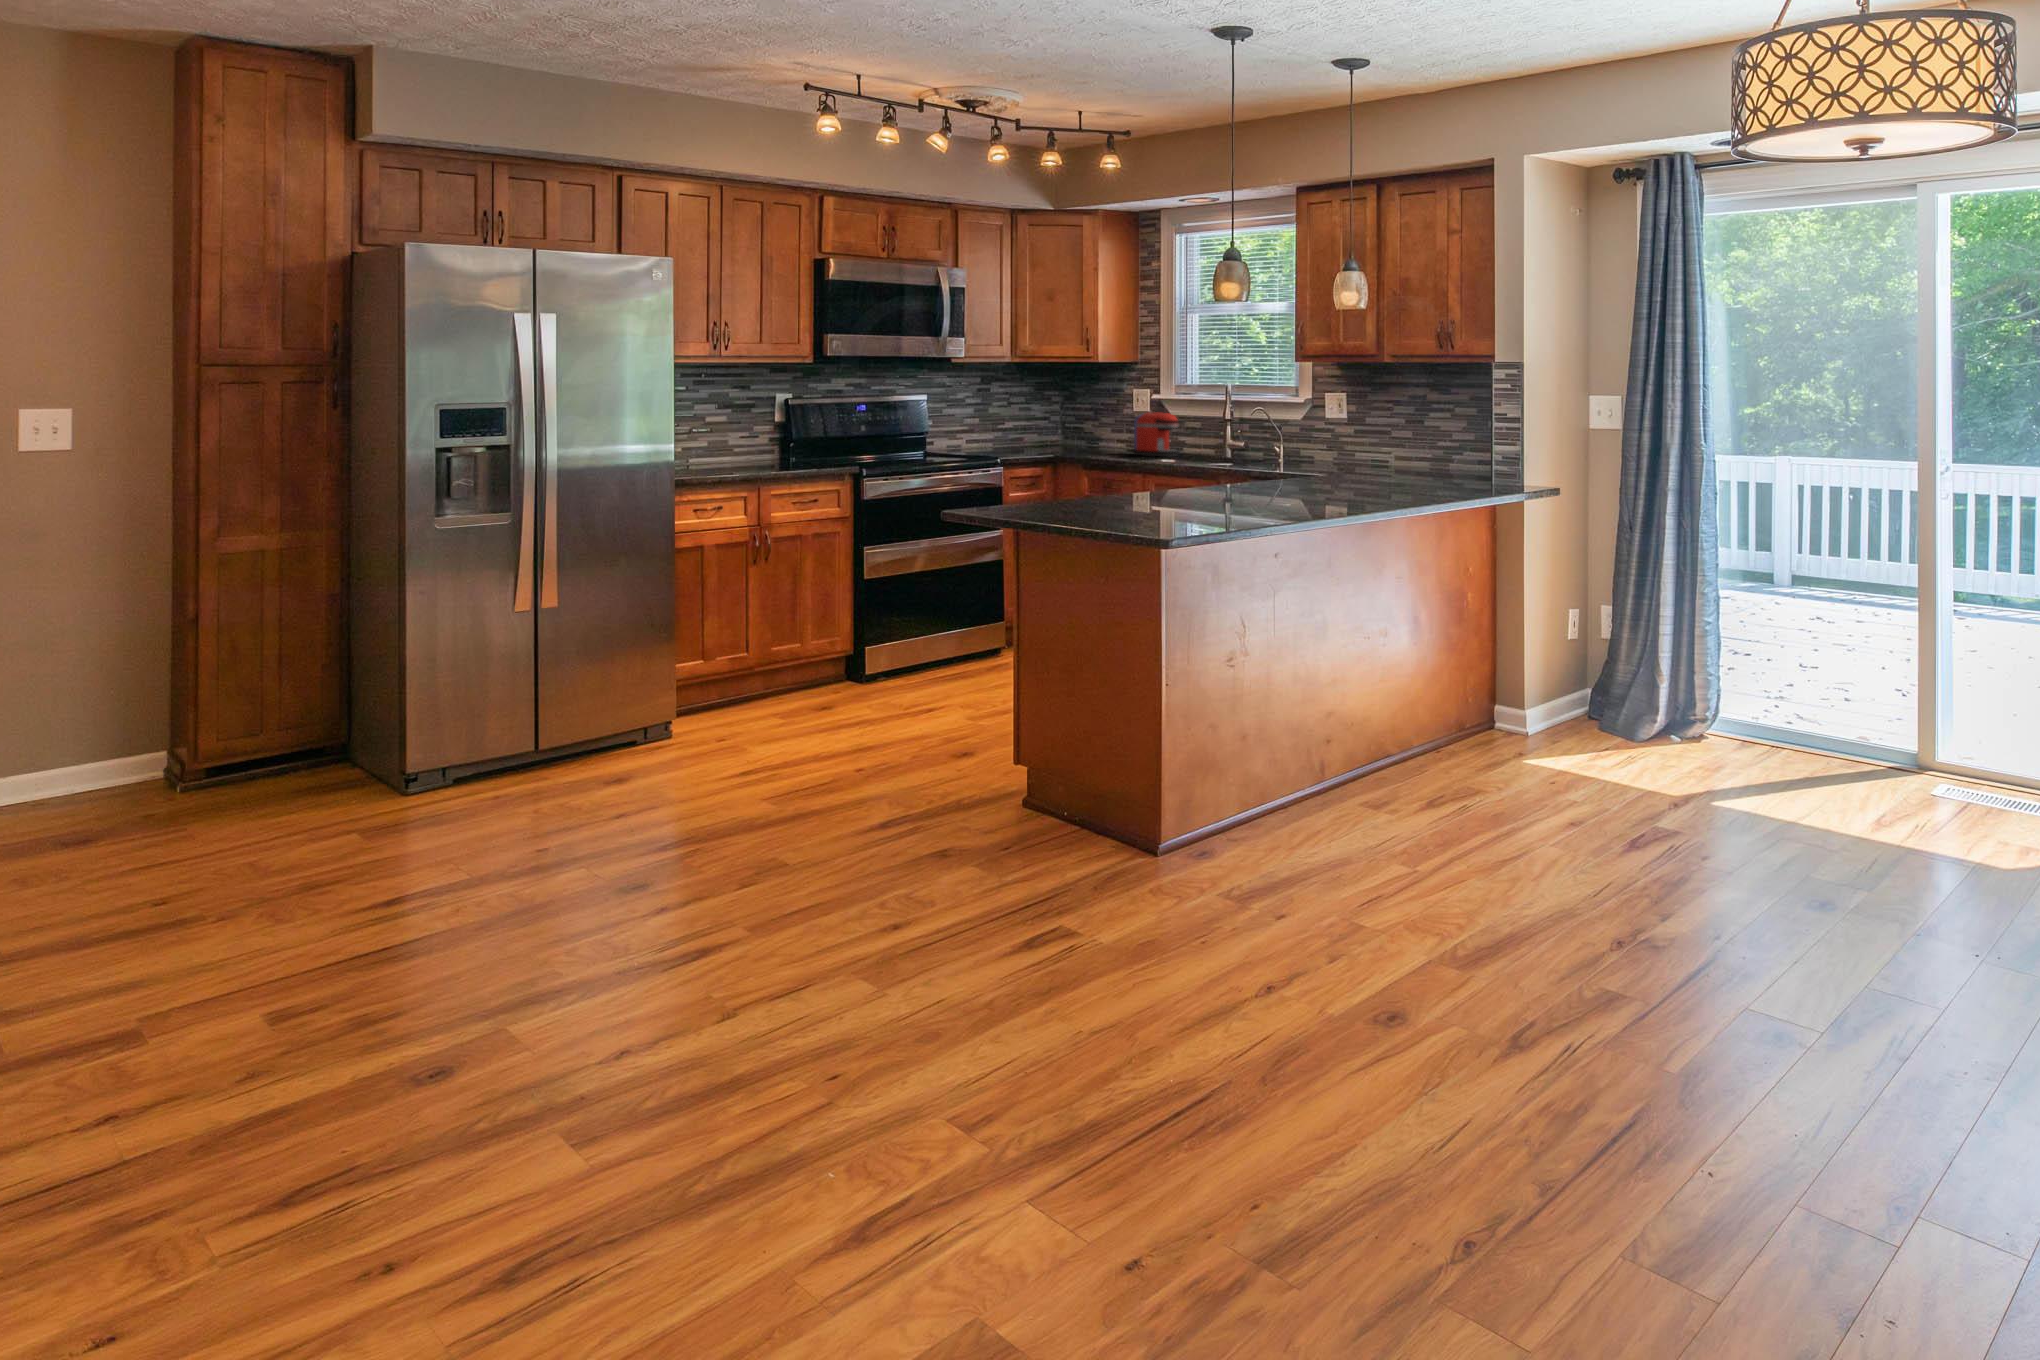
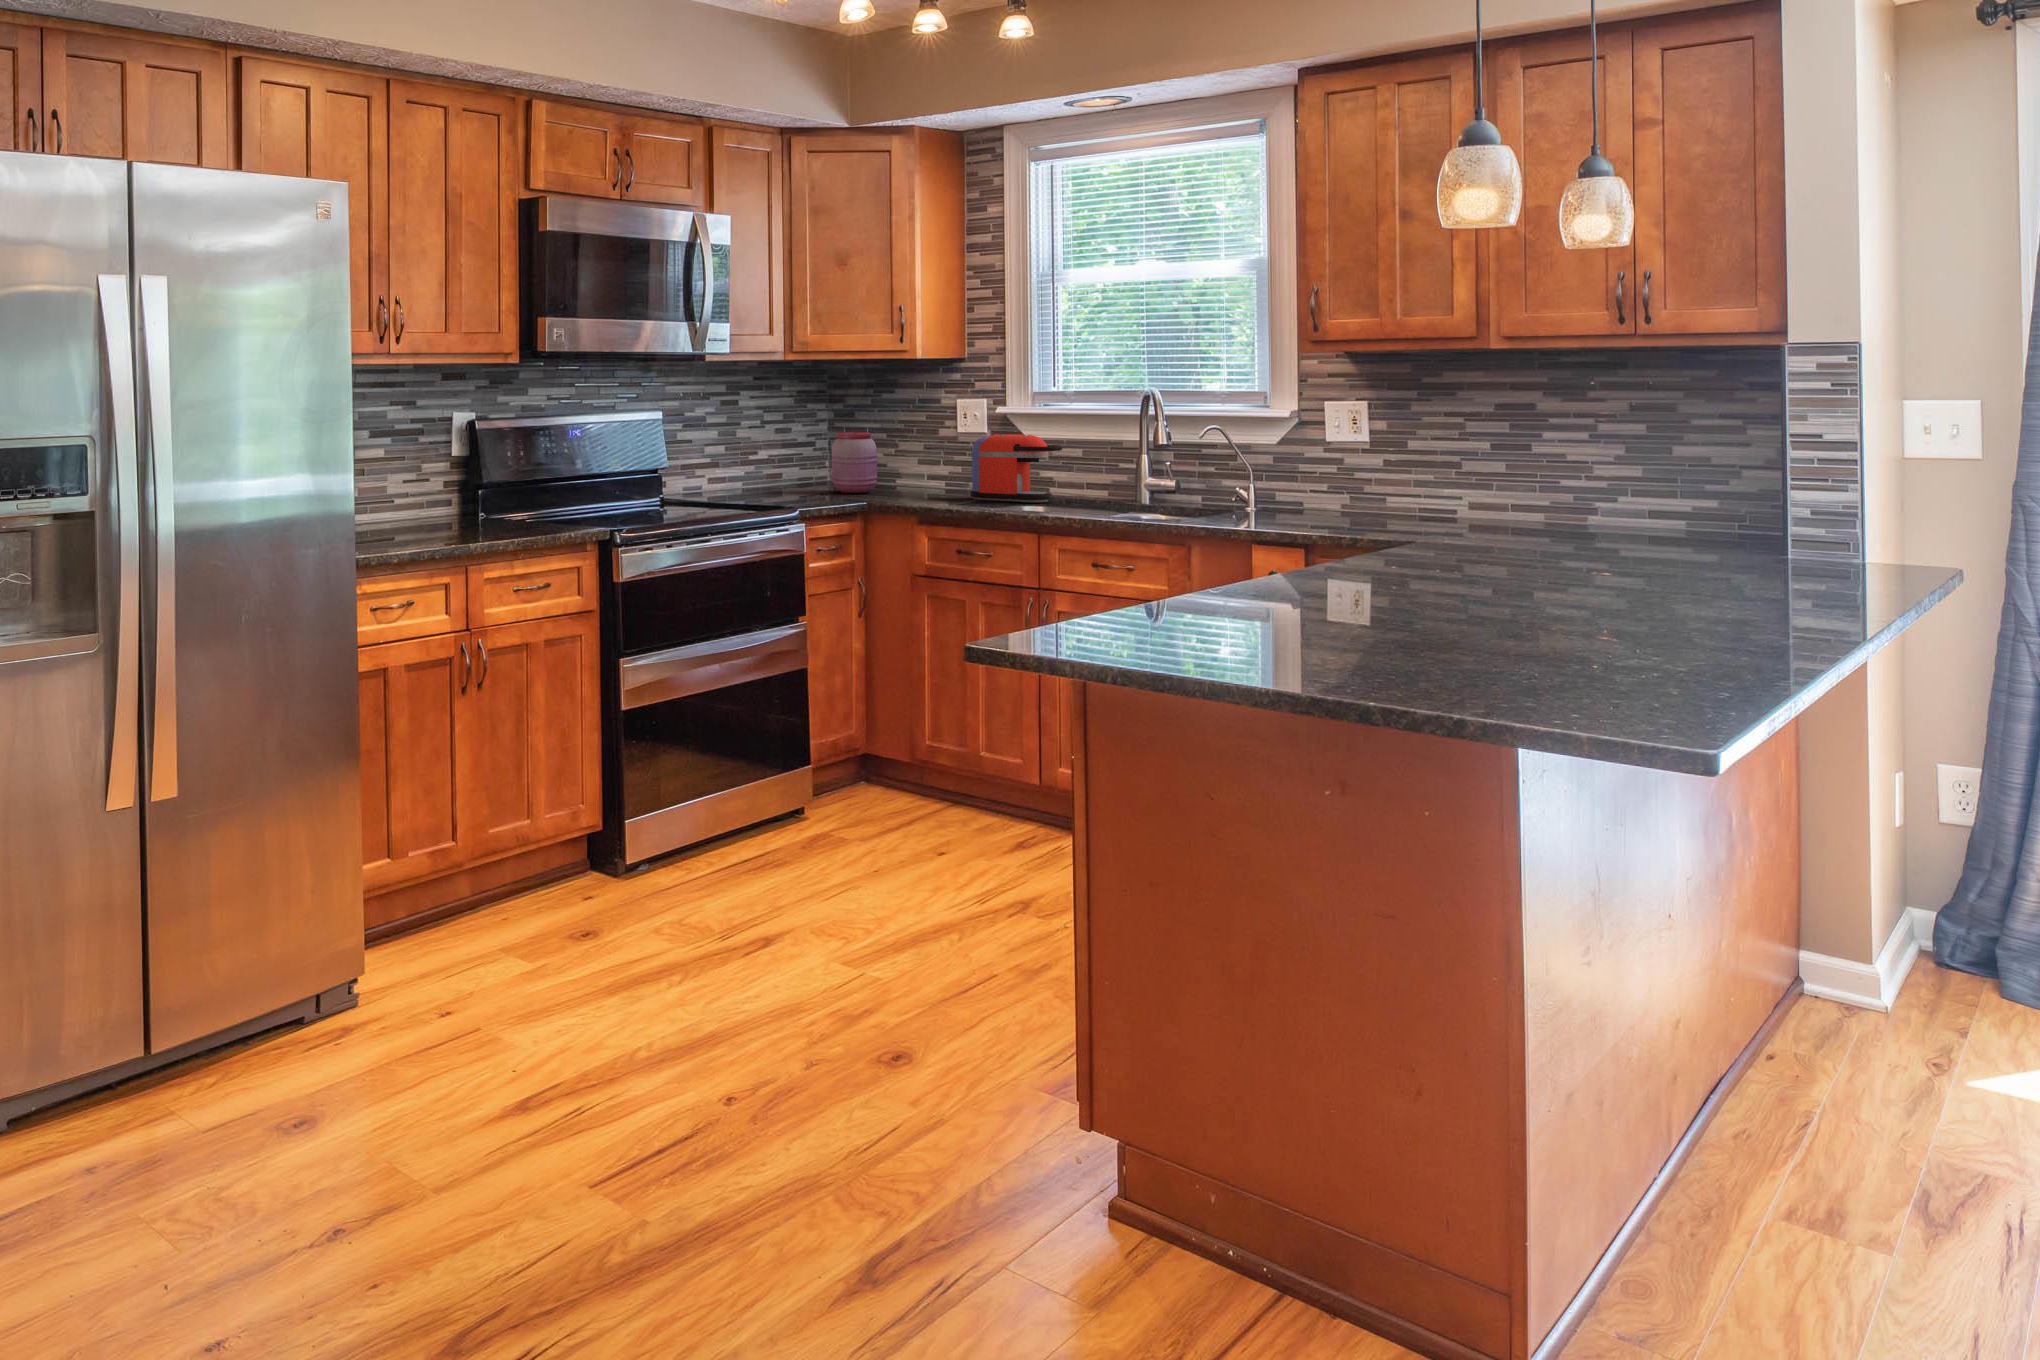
jar: none [1051,410,1081,450] -> present [832,432,877,493]

